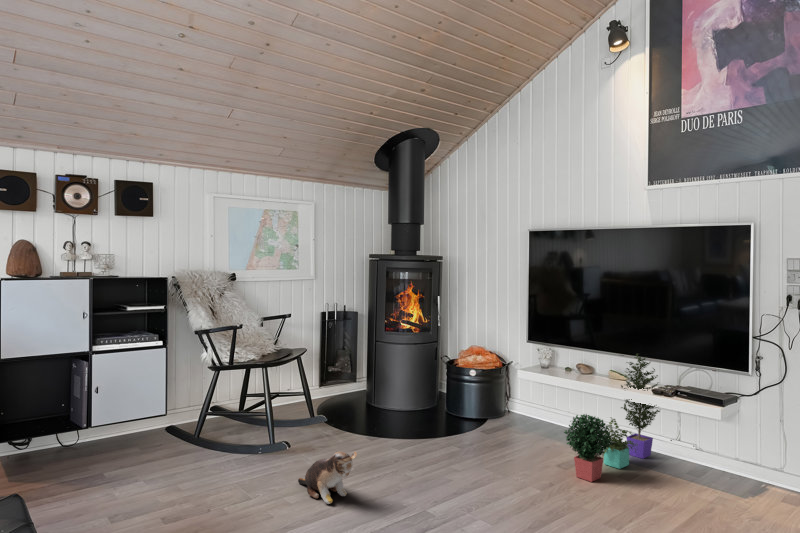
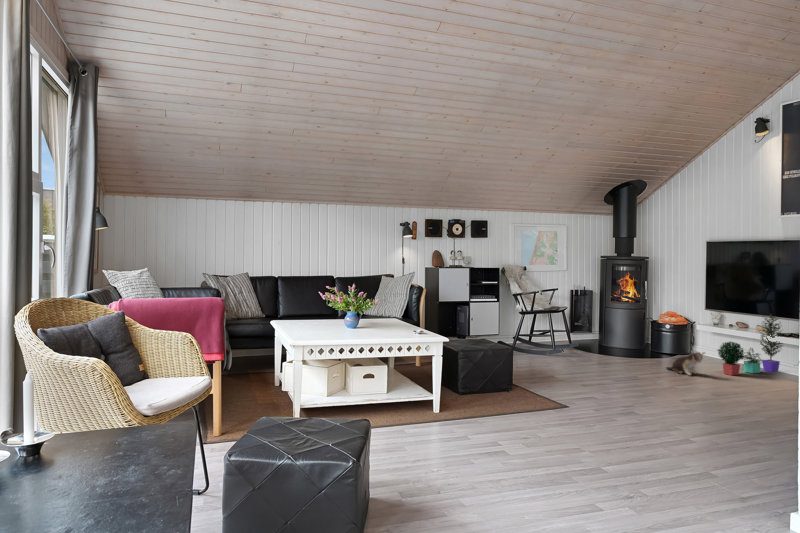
plush toy: present [298,452,357,504] -> present [666,352,705,375]

